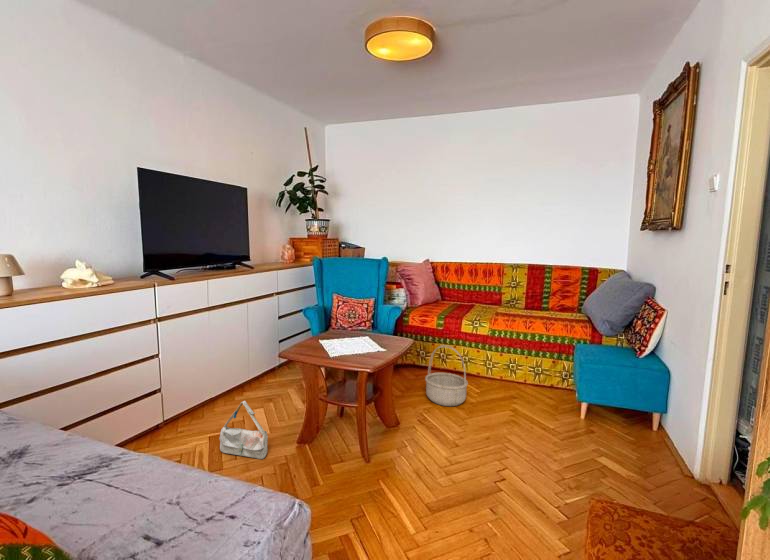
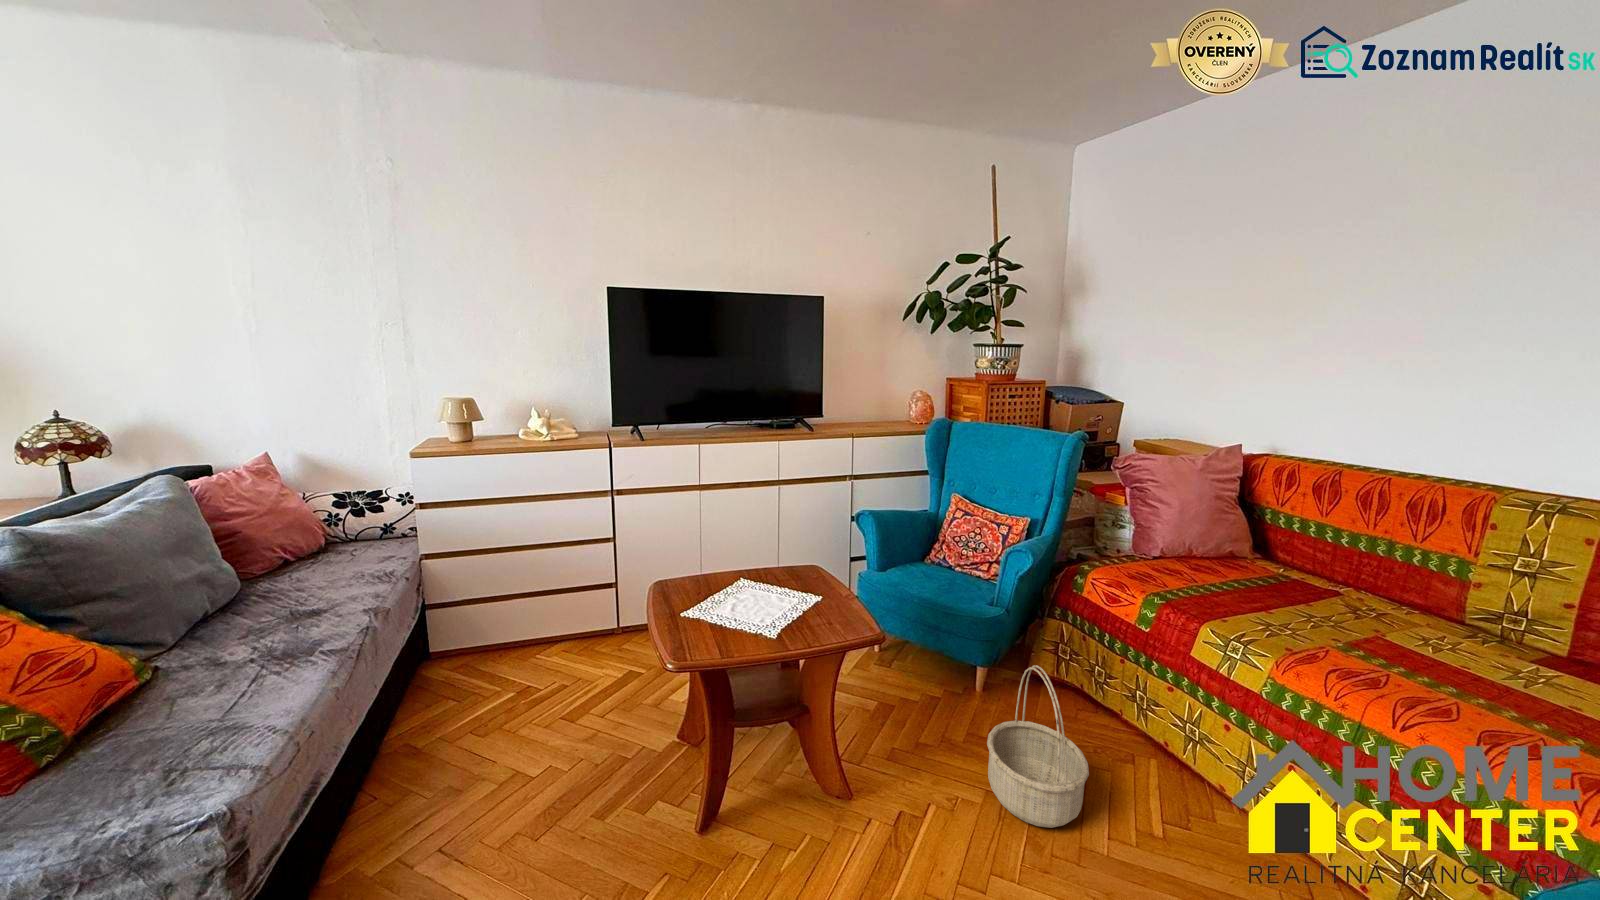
bag: present [219,401,268,459] -> none [621,627,652,720]

